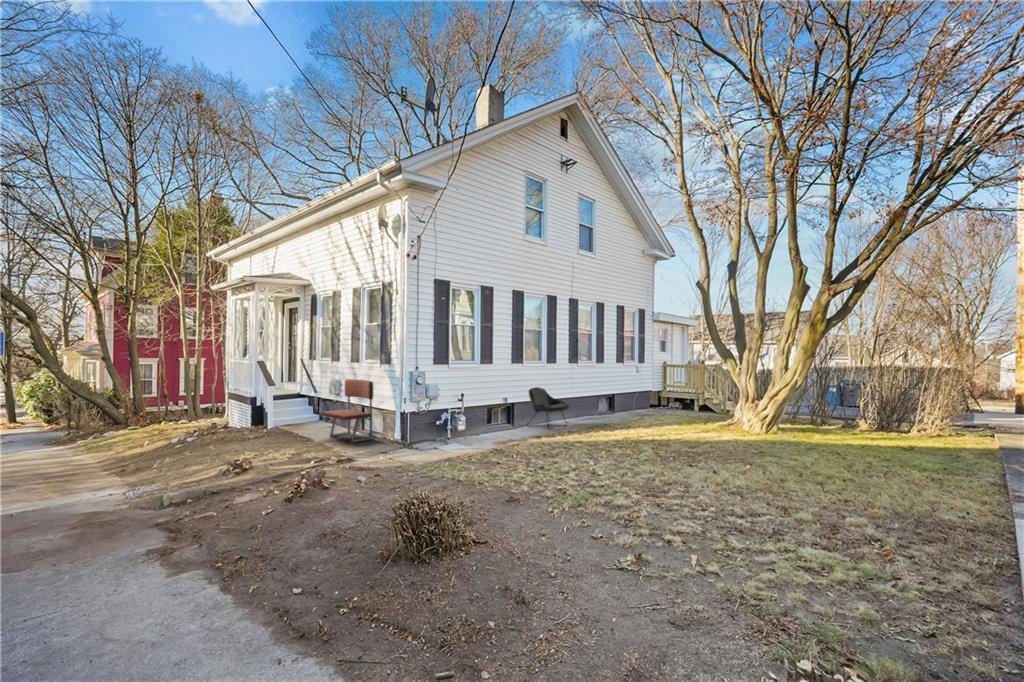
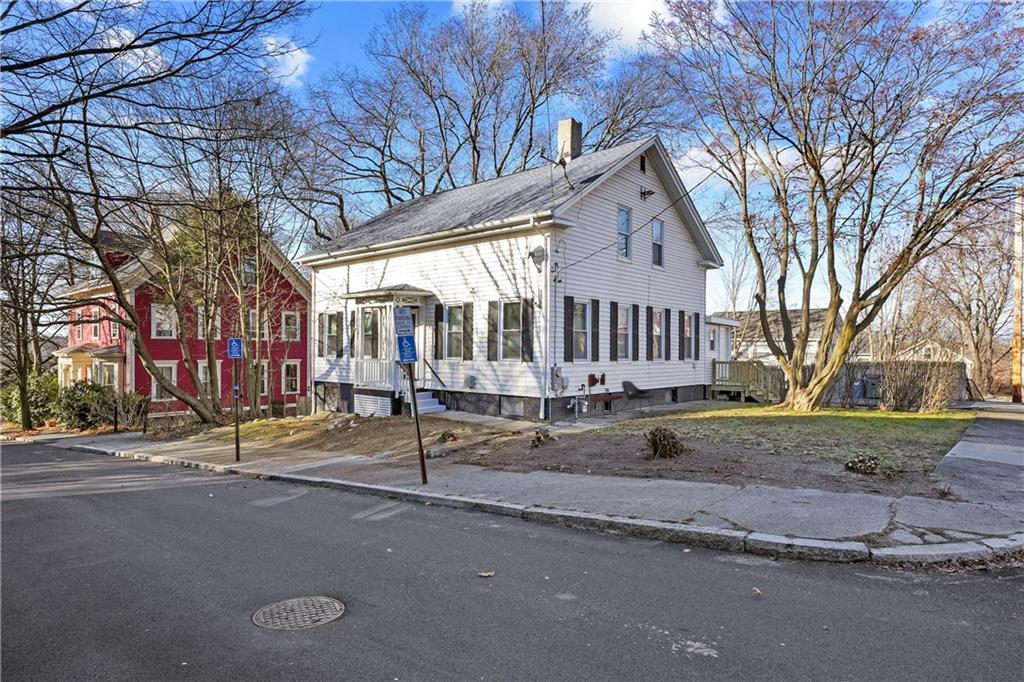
bench: present [321,379,373,443] -> present [588,373,623,418]

